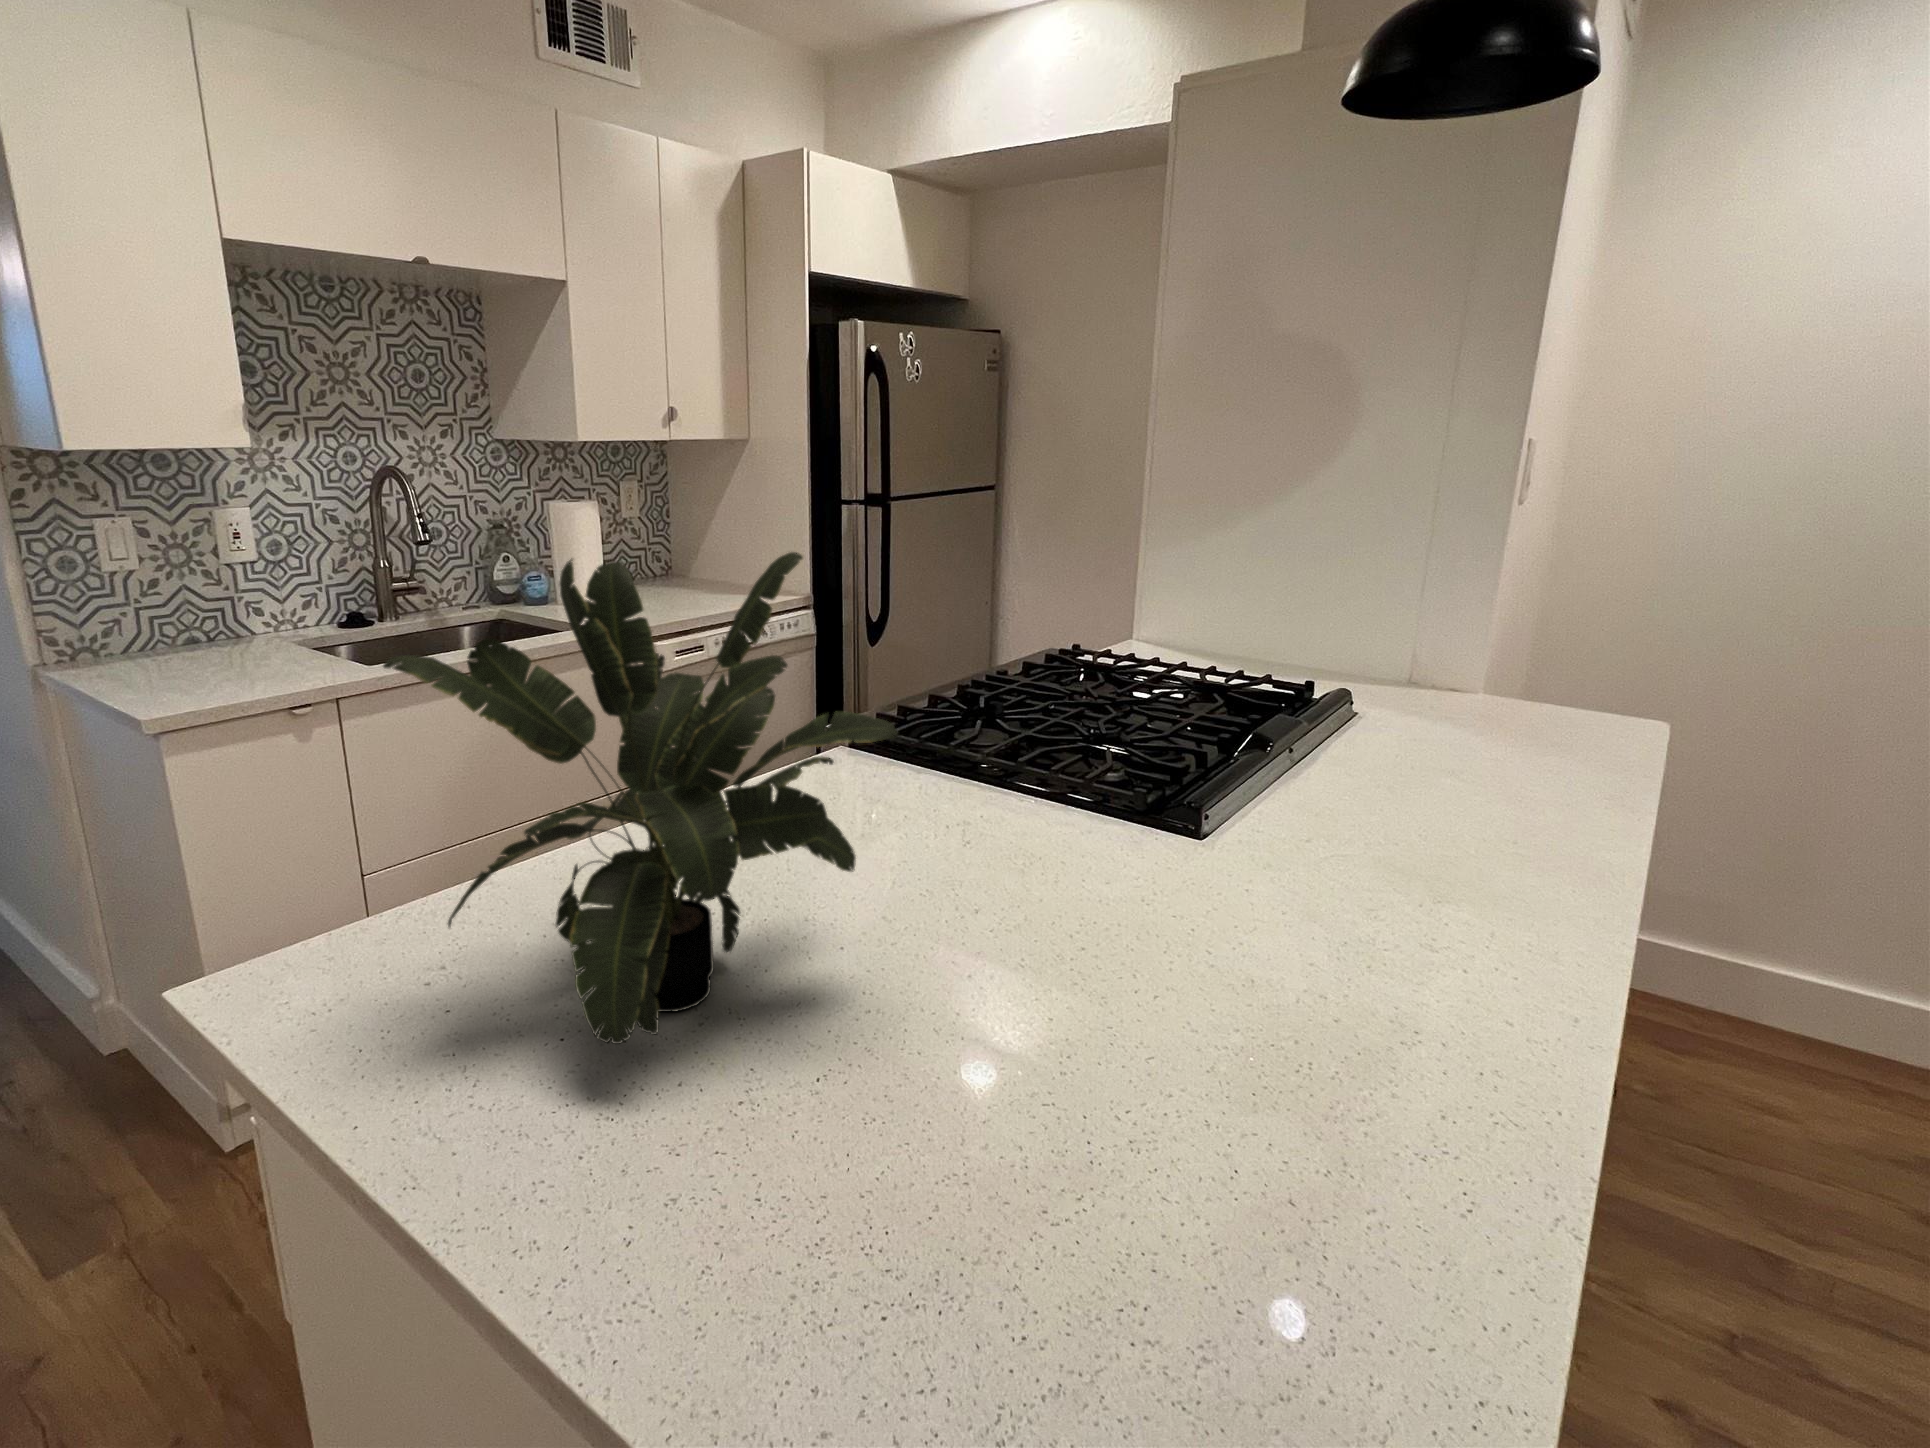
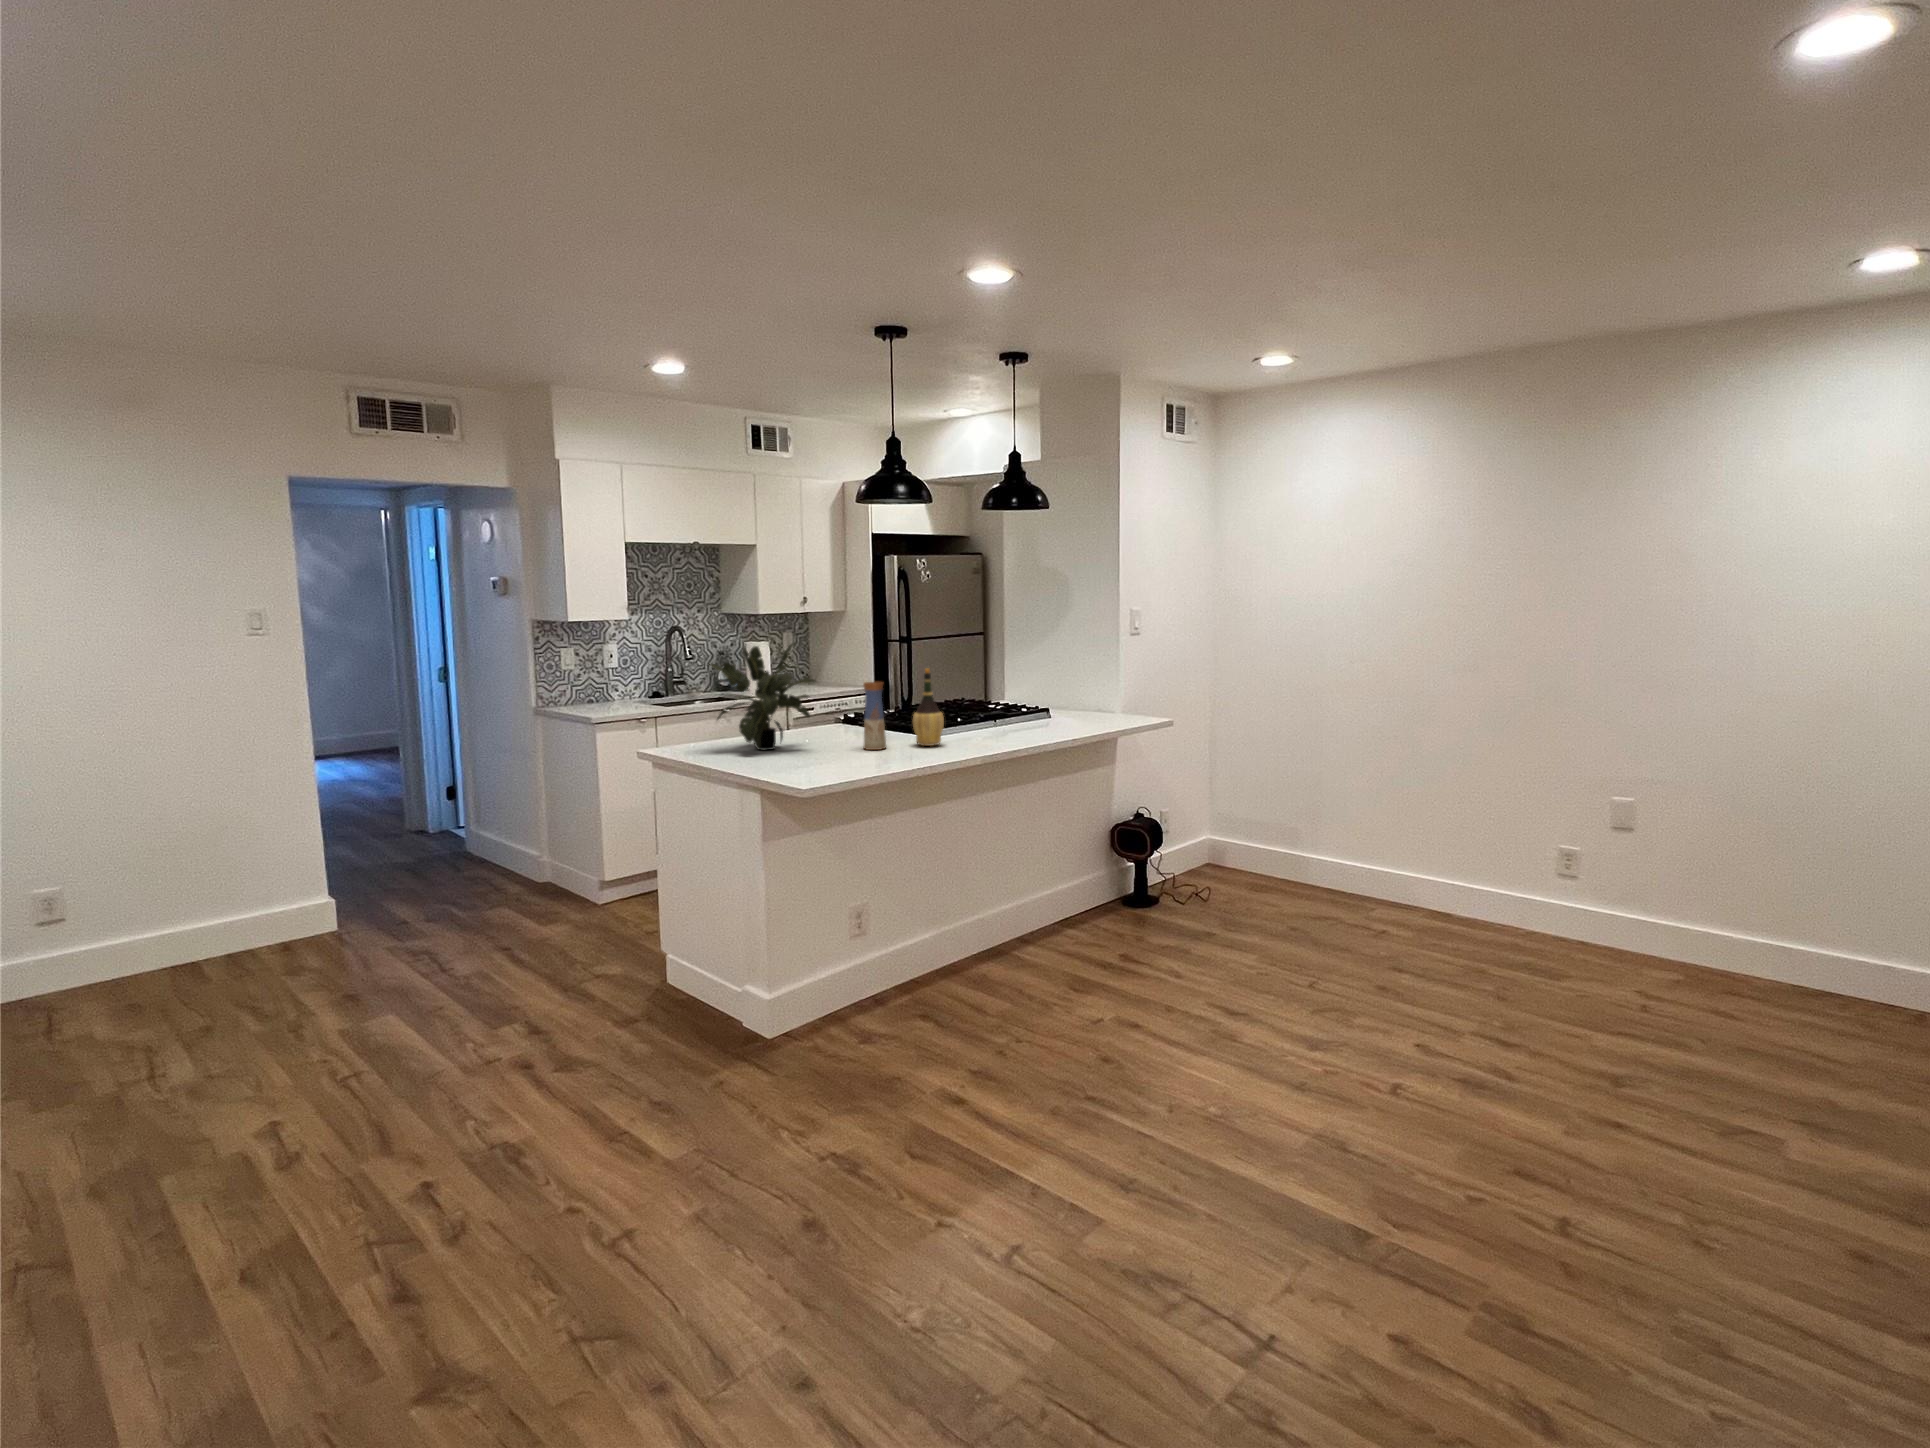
wine bottle: none [1216,650,1341,943] -> present [913,668,944,746]
vase: none [1057,710,1160,992] -> present [863,682,886,750]

